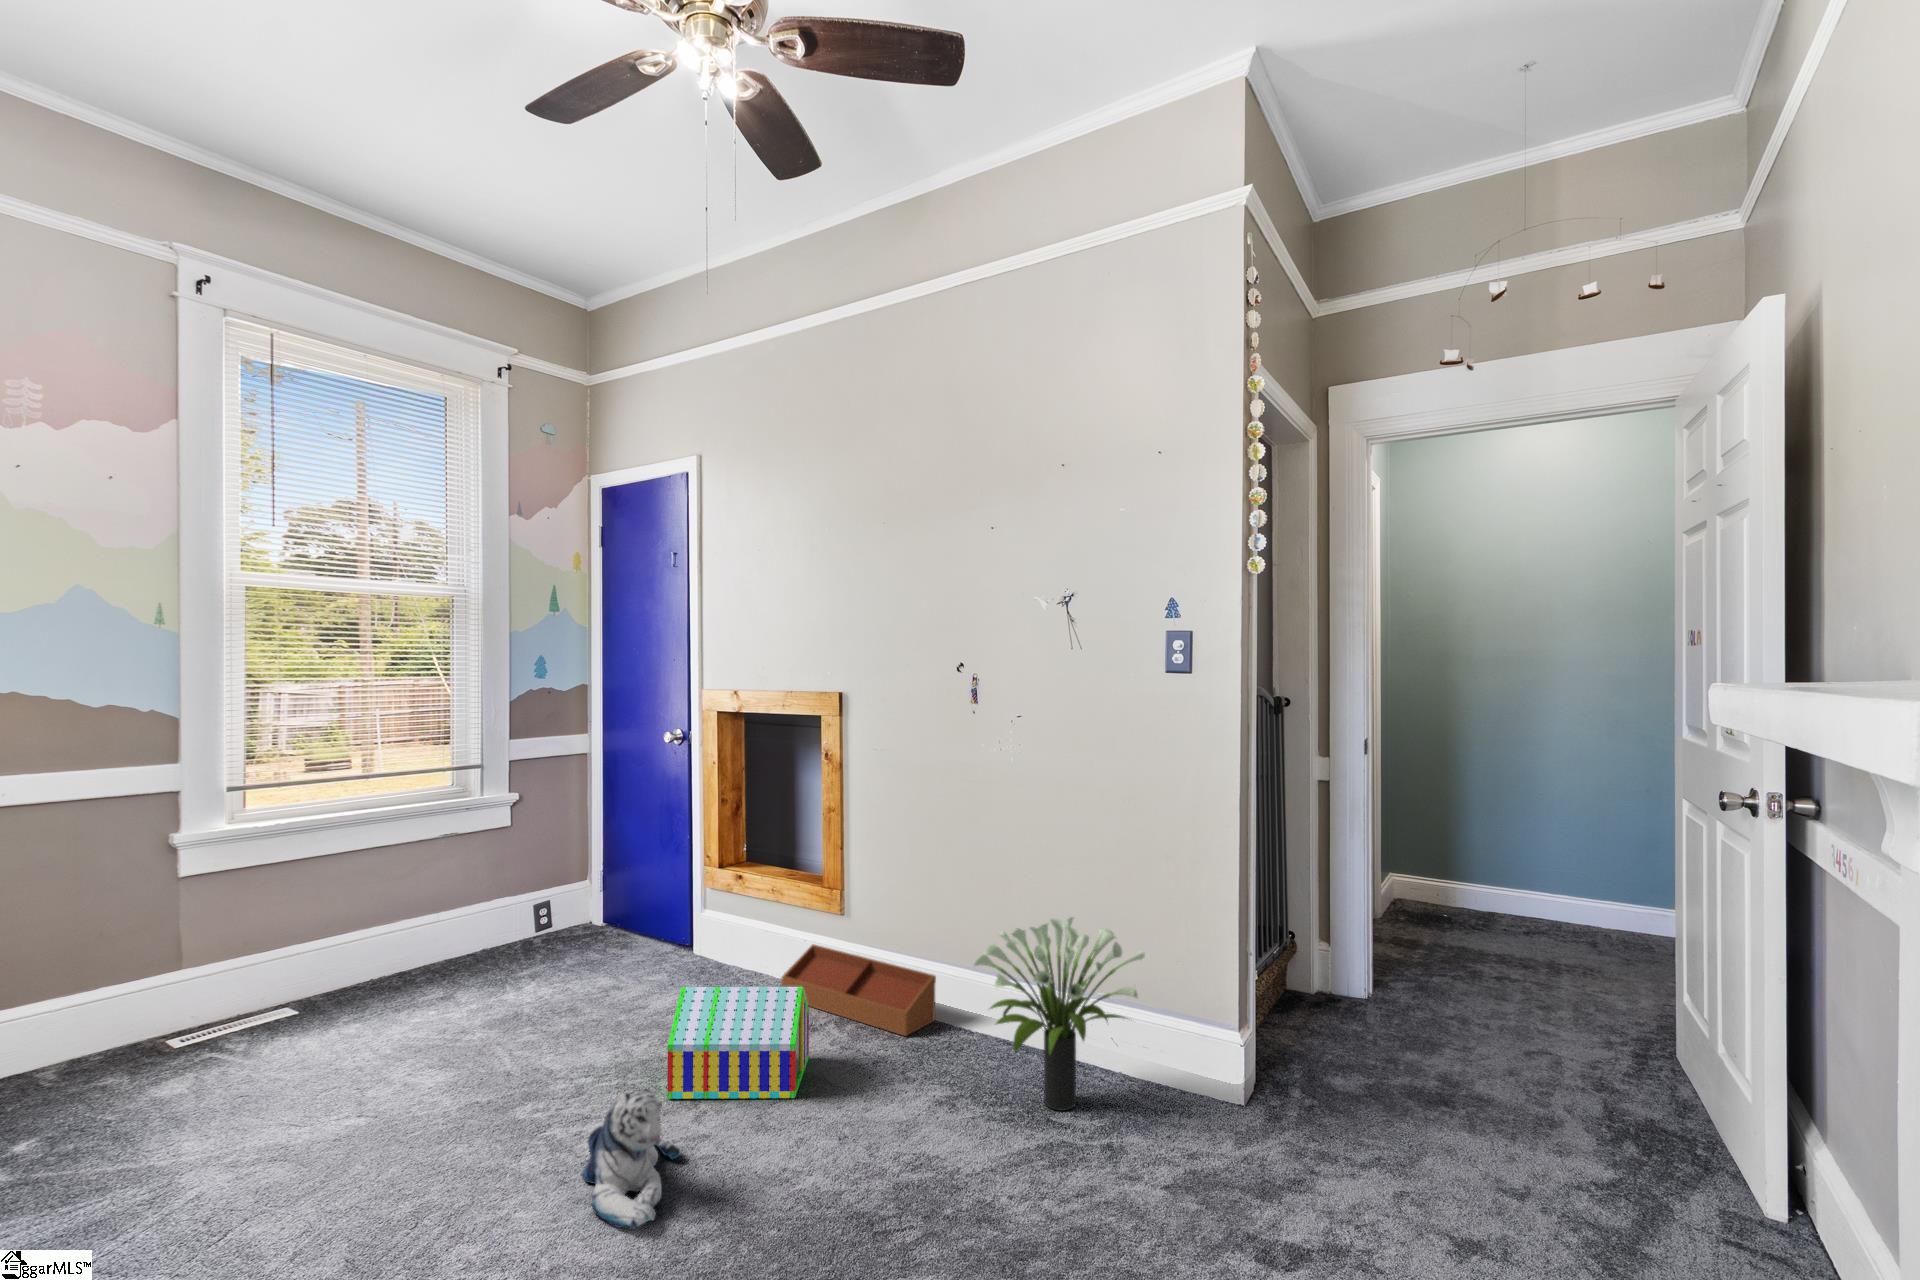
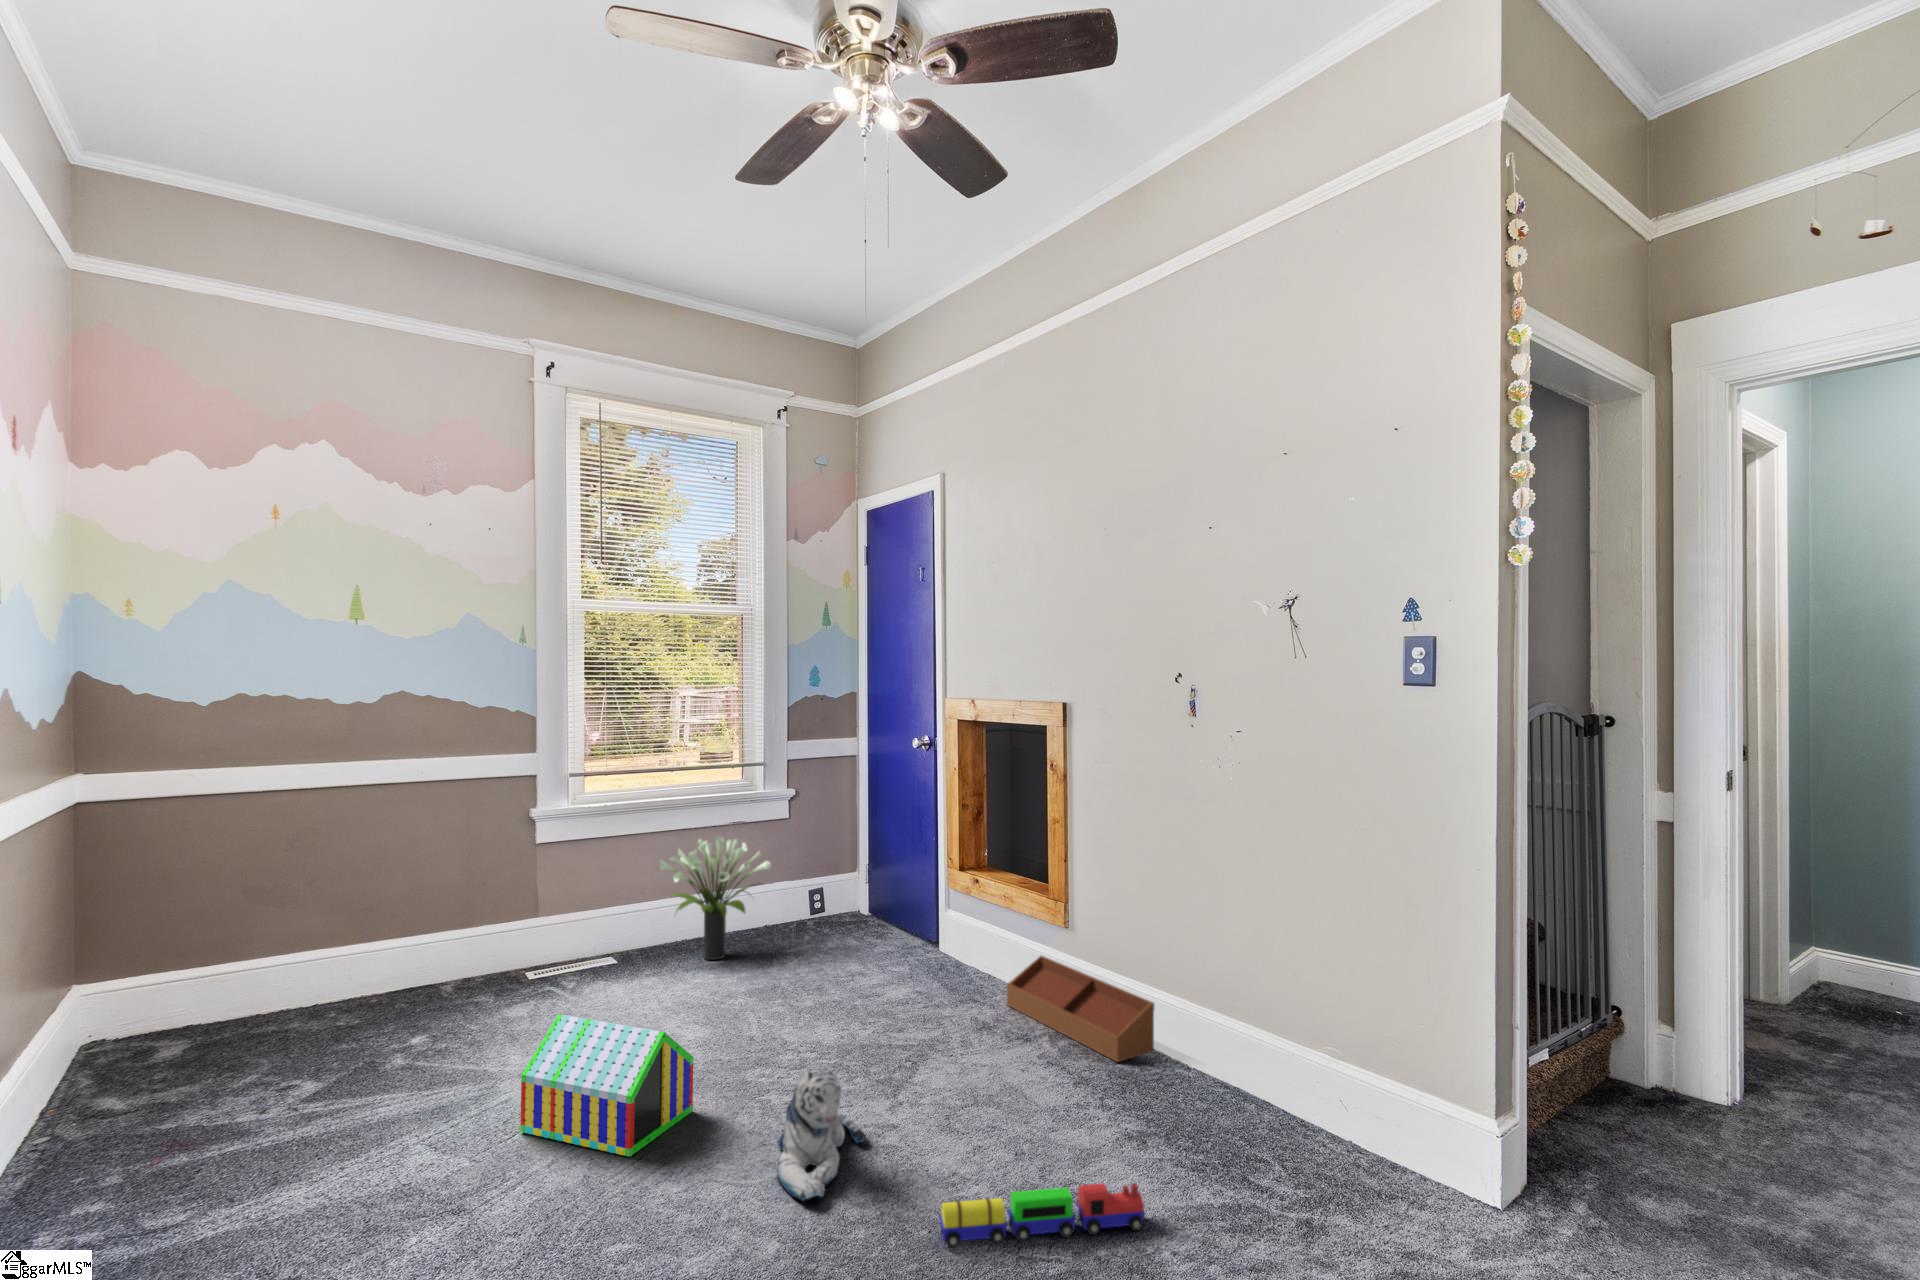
potted plant: present [975,917,1145,1110] -> present [659,836,771,960]
toy house: present [667,987,809,1099] -> present [520,1014,693,1157]
toy train: none [788,1142,979,1240] -> present [939,1183,1145,1248]

